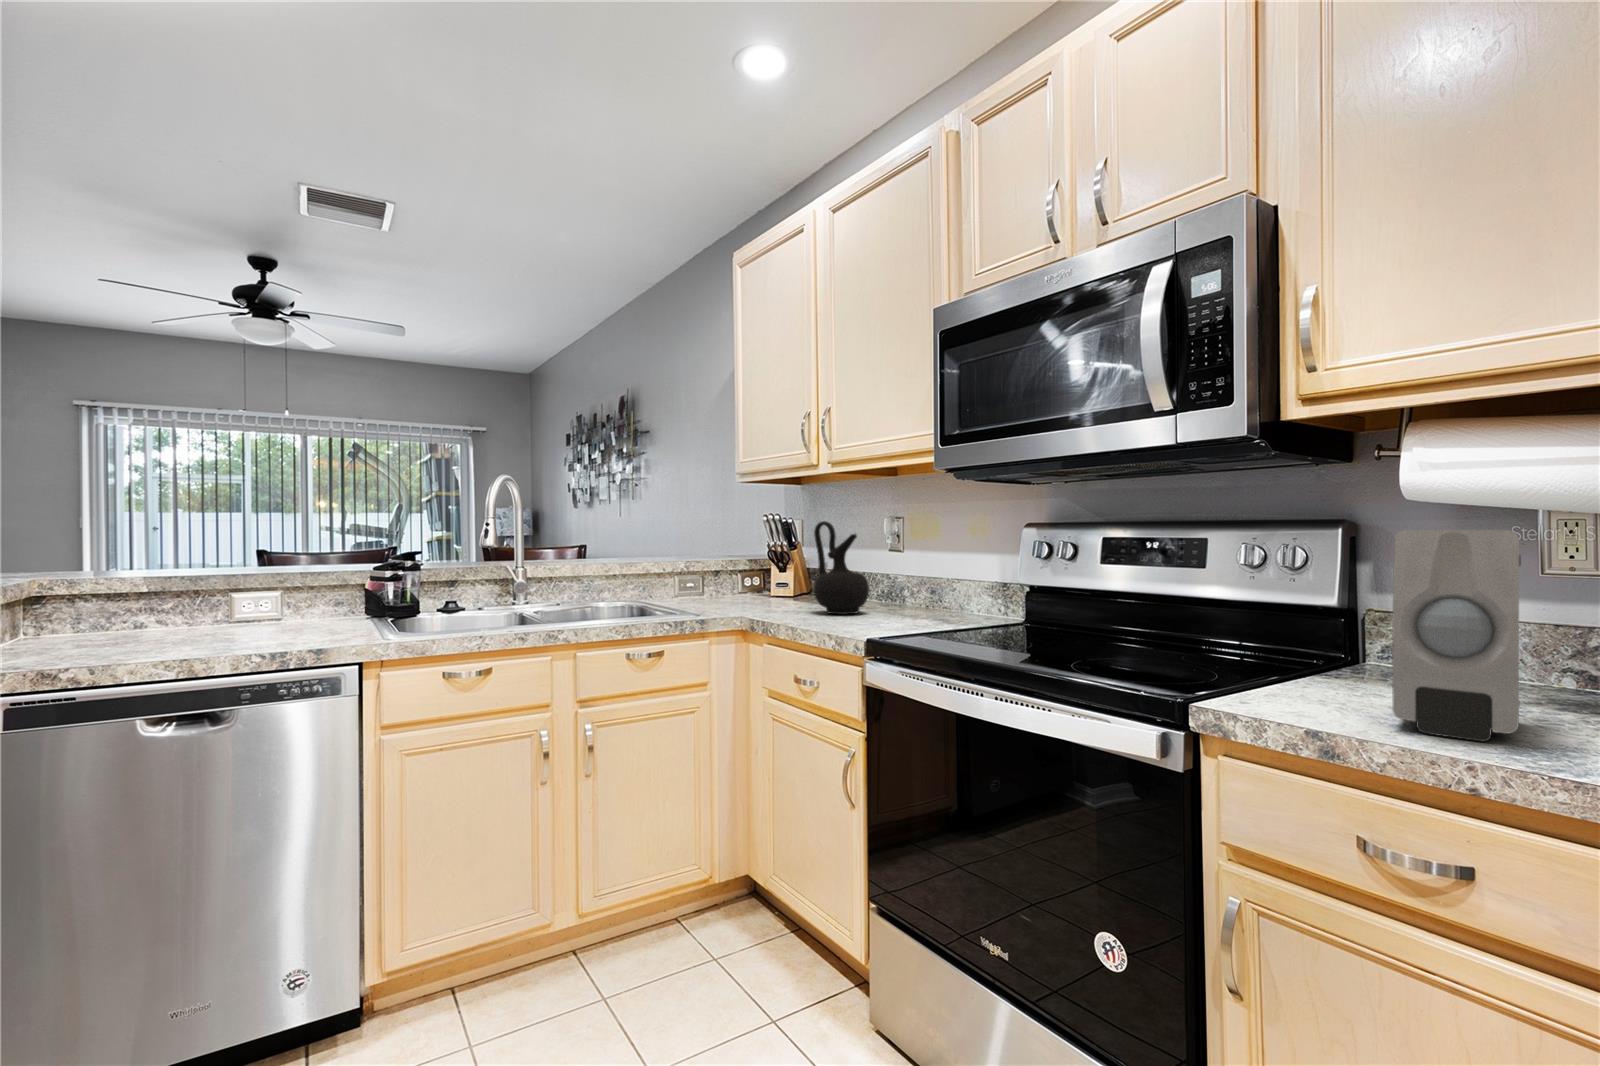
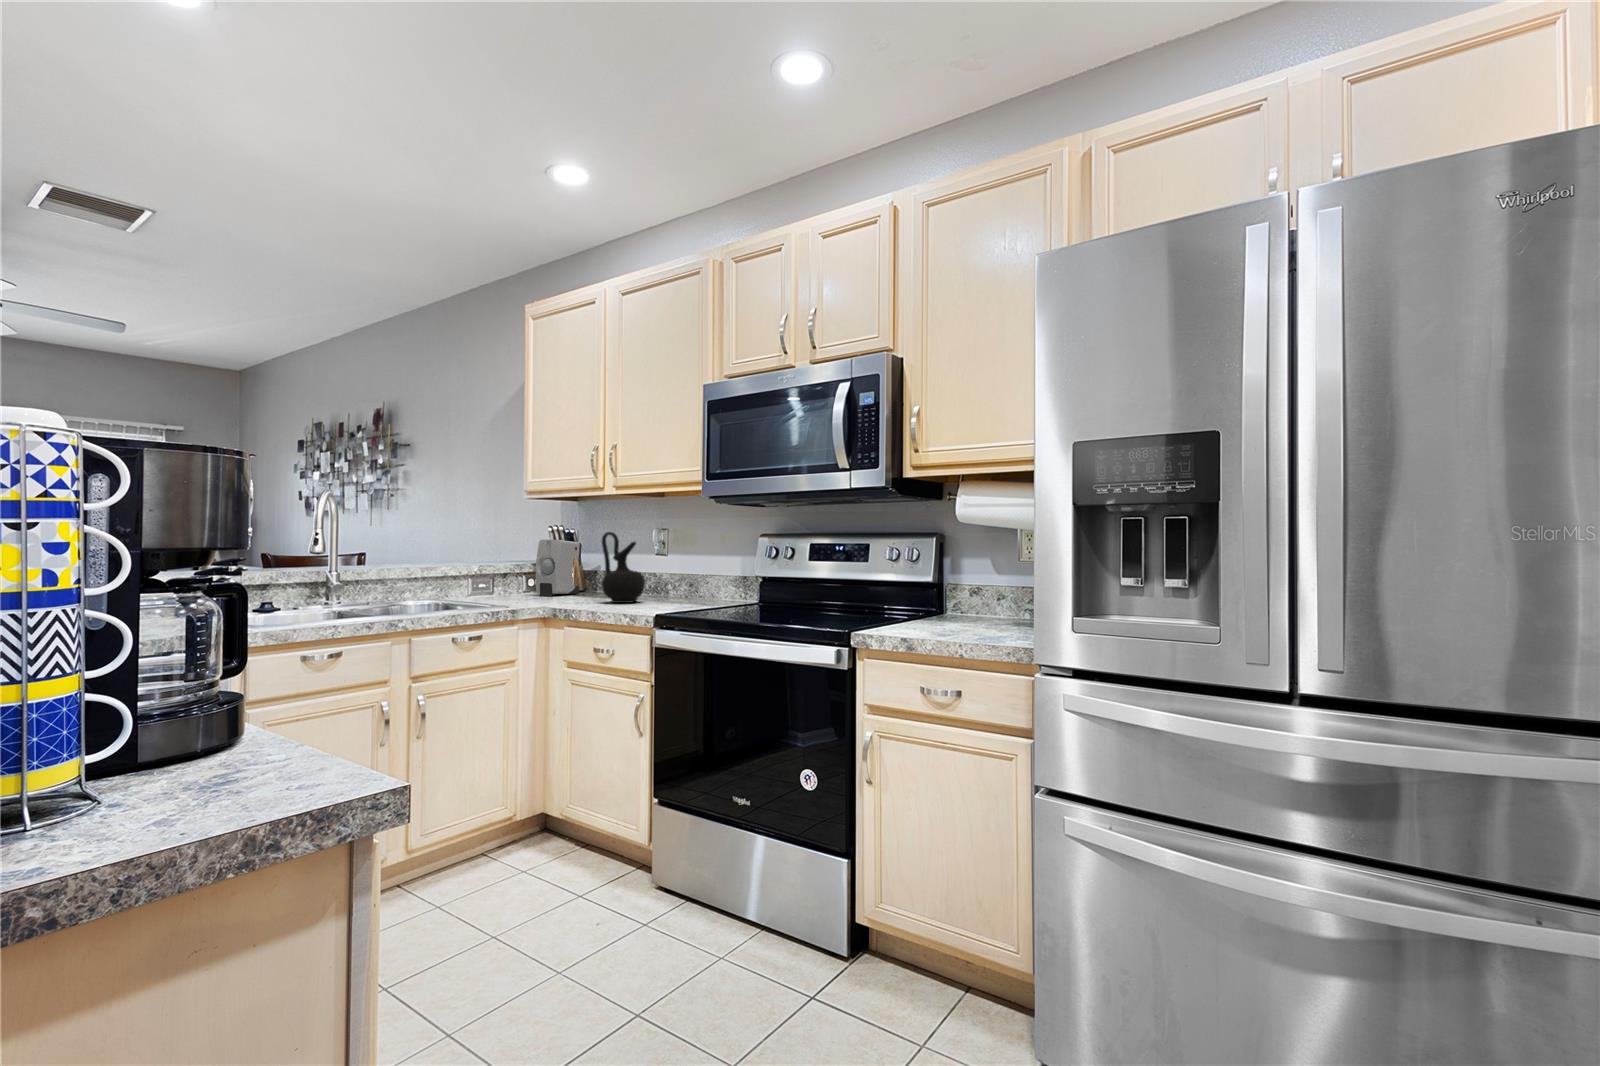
soap dispenser: present [1392,530,1521,741] -> present [536,540,582,596]

